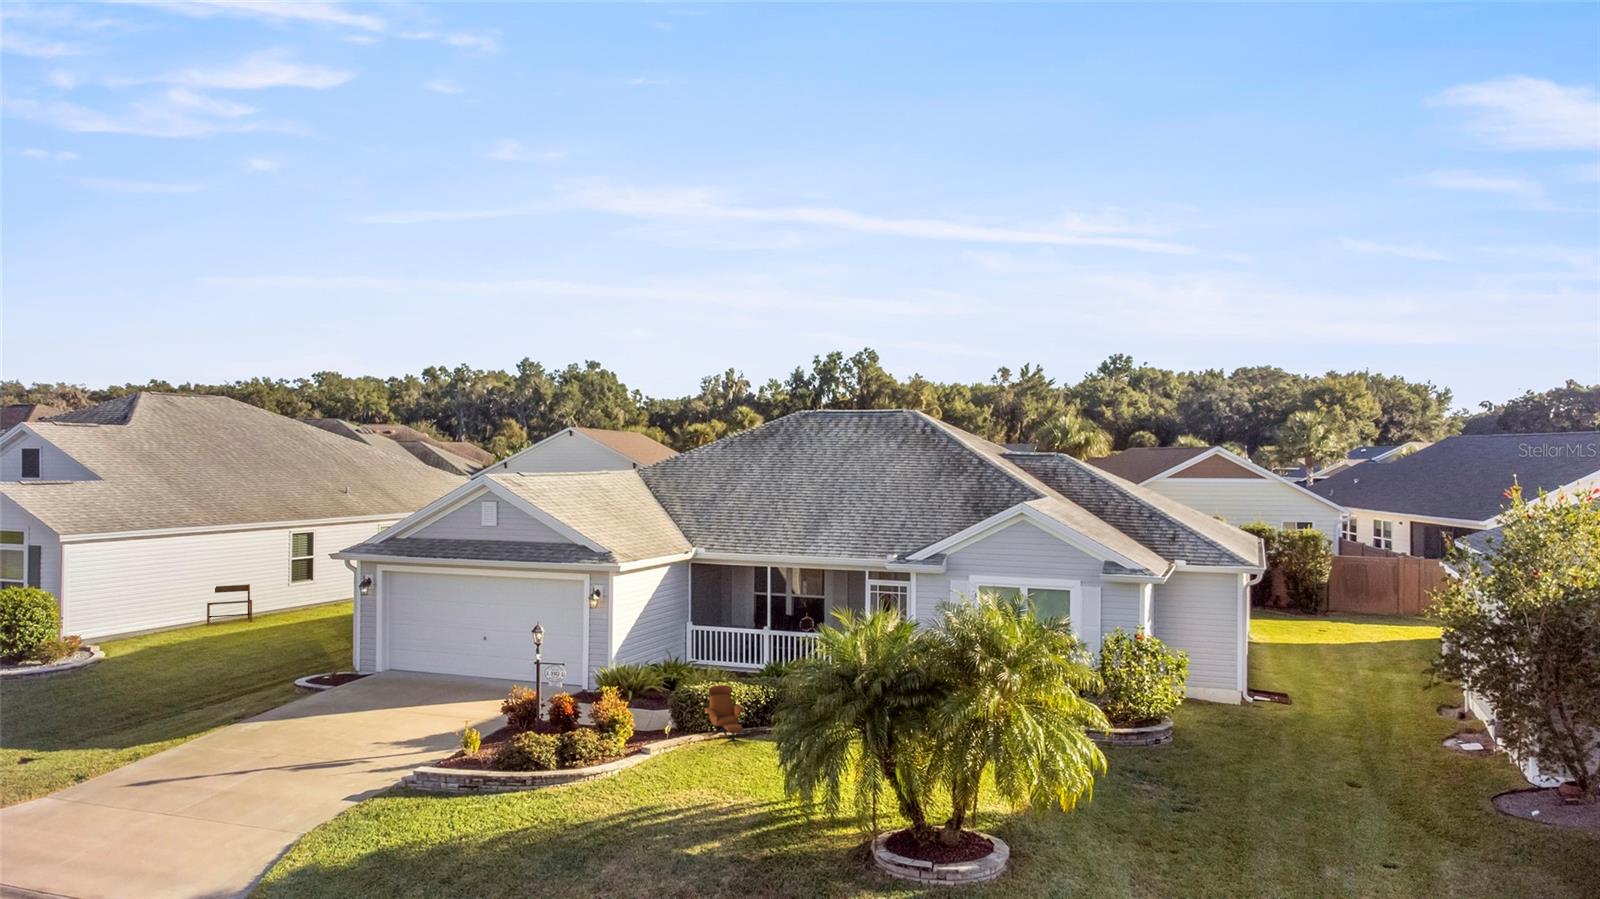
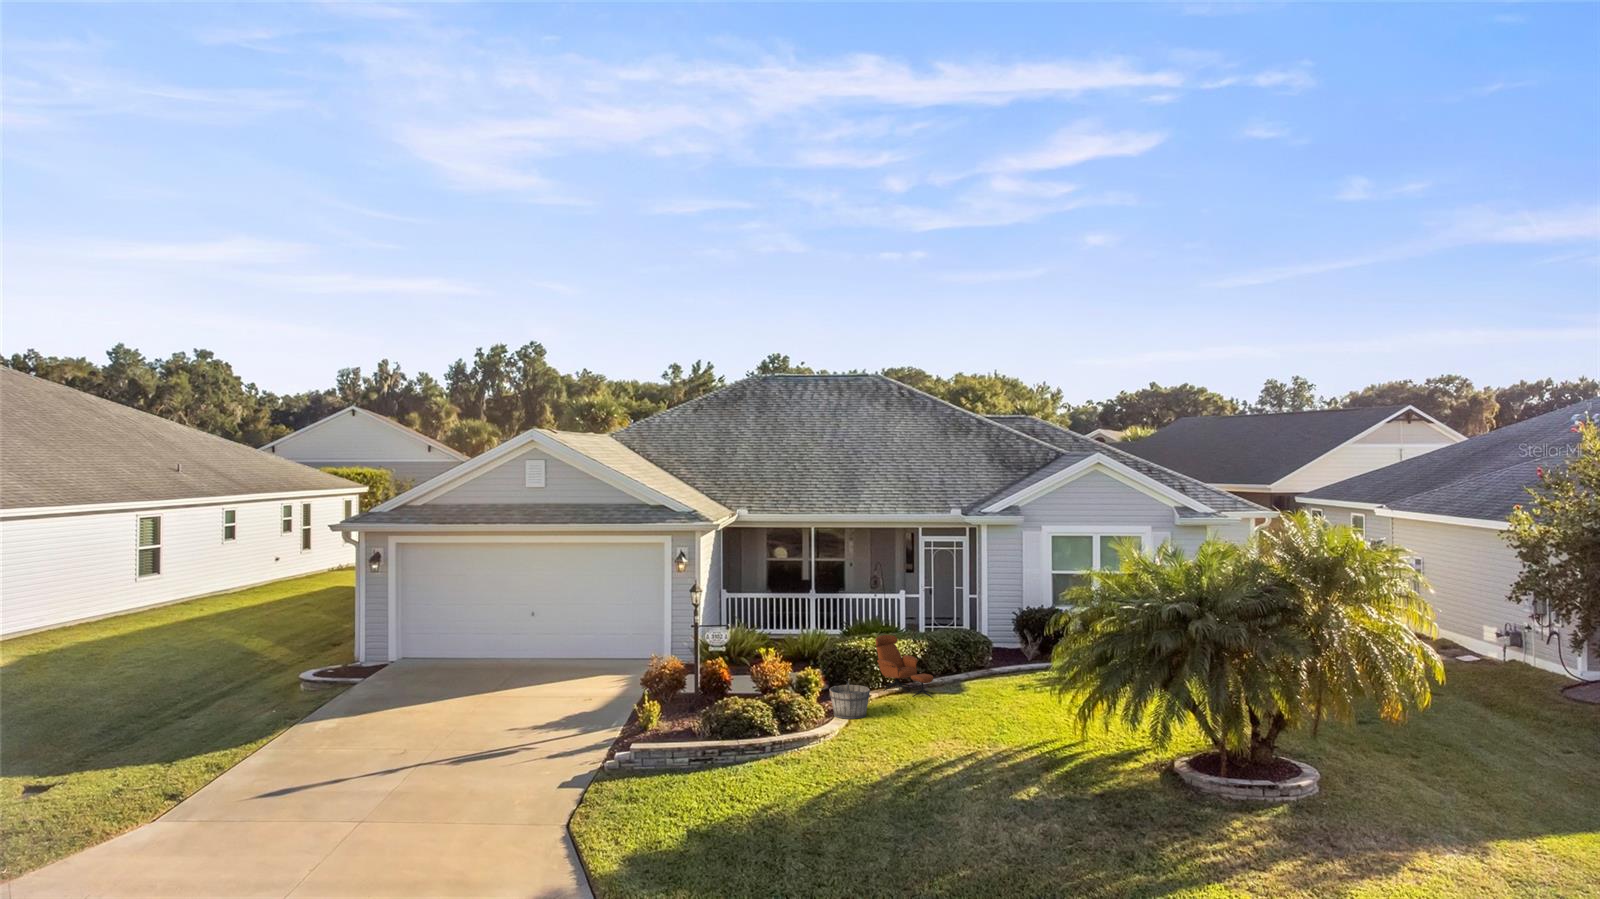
bench: present [207,584,252,625] -> none [85,585,147,634]
wooden bucket: none [627,726,663,761] -> present [829,680,870,719]

